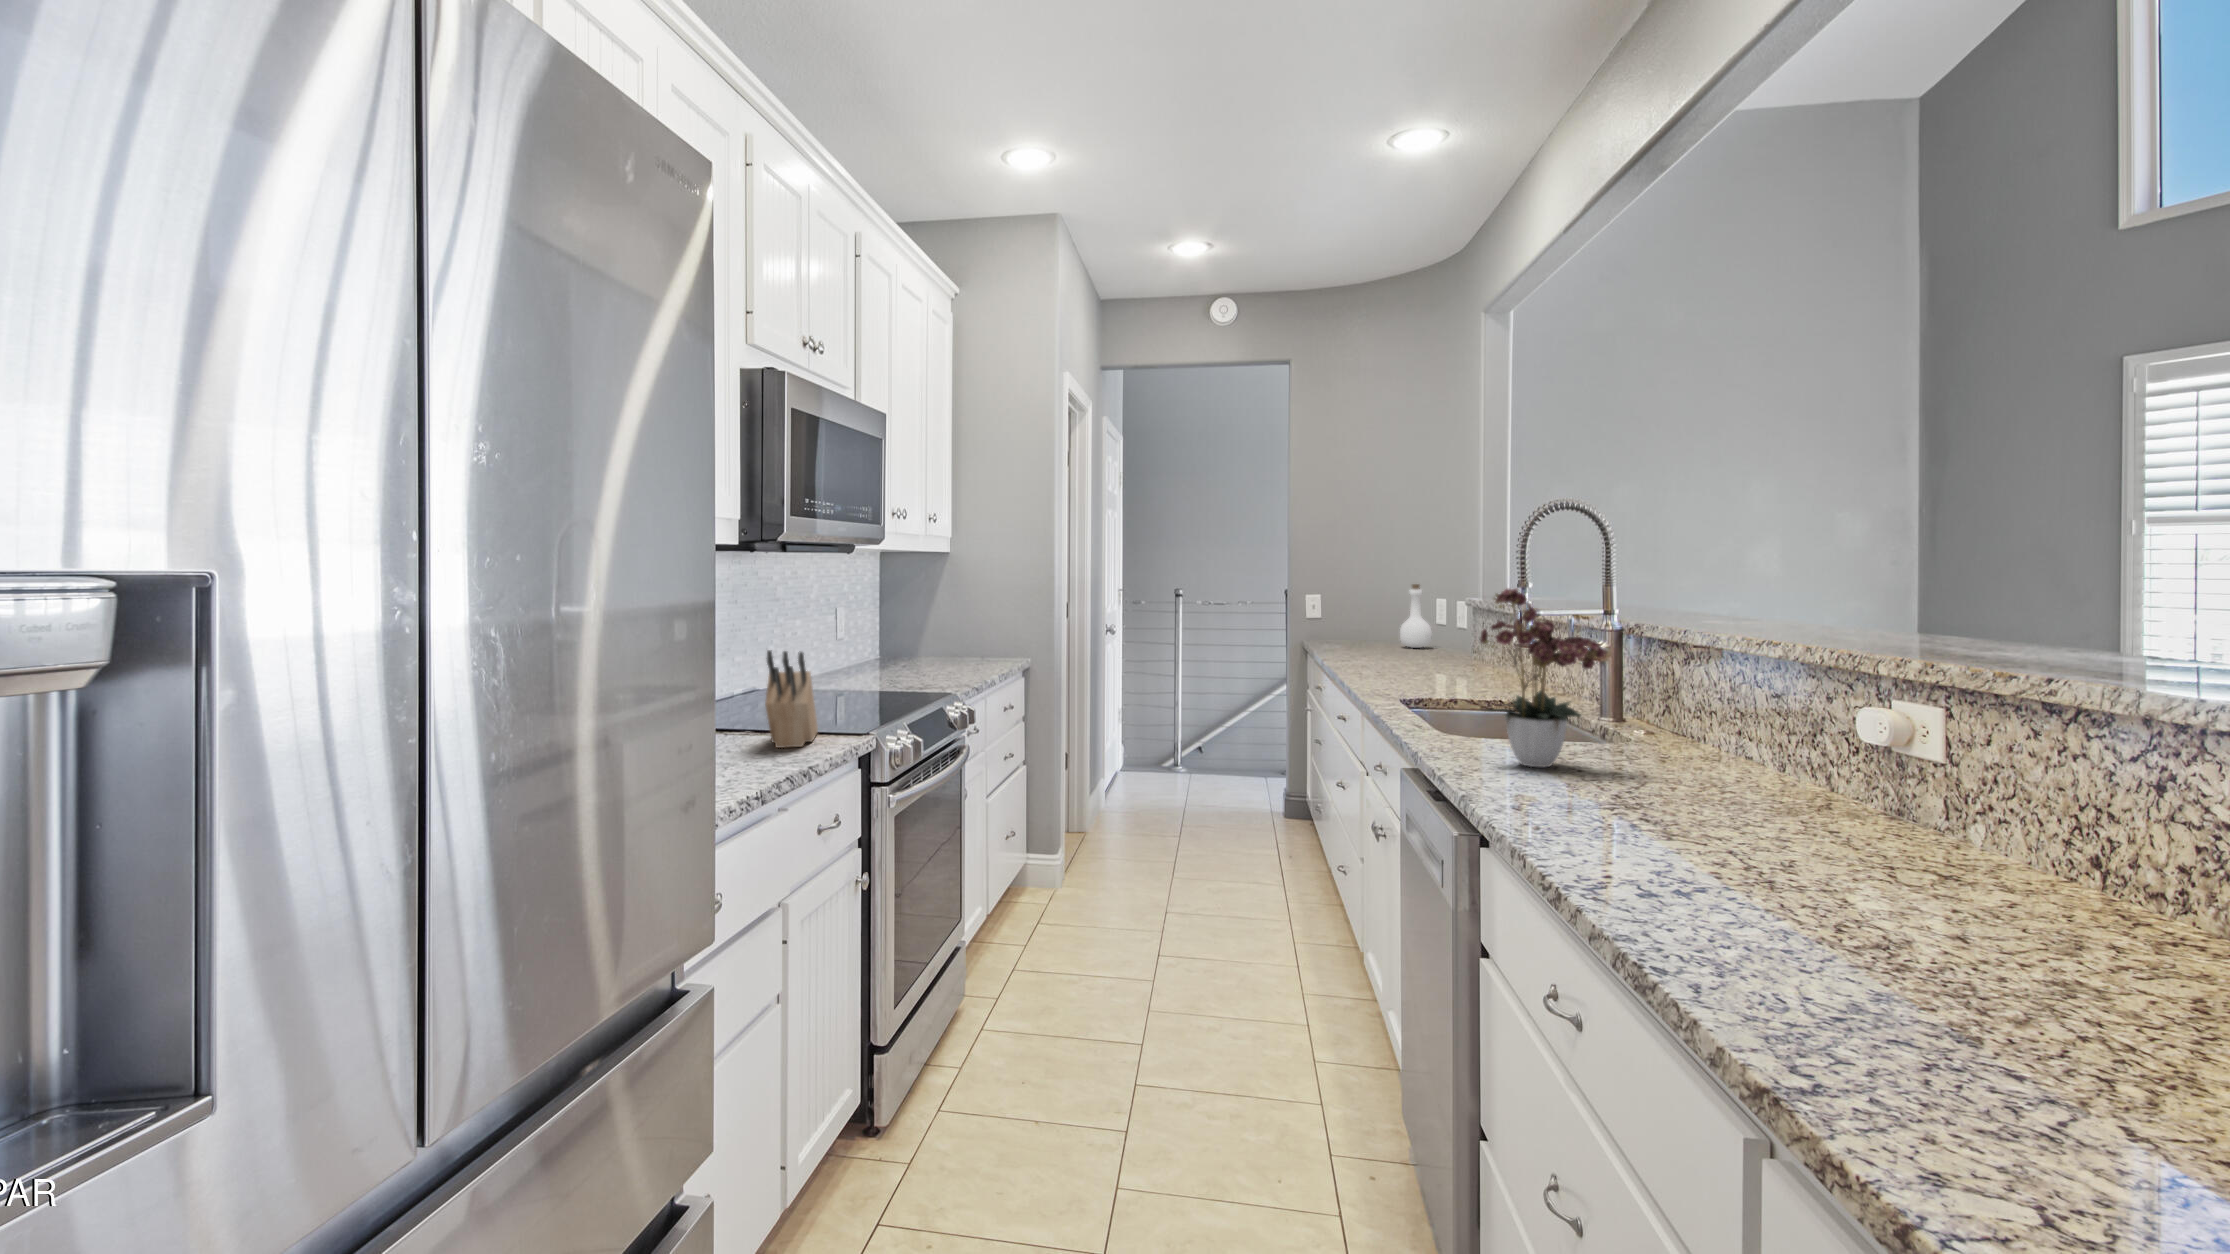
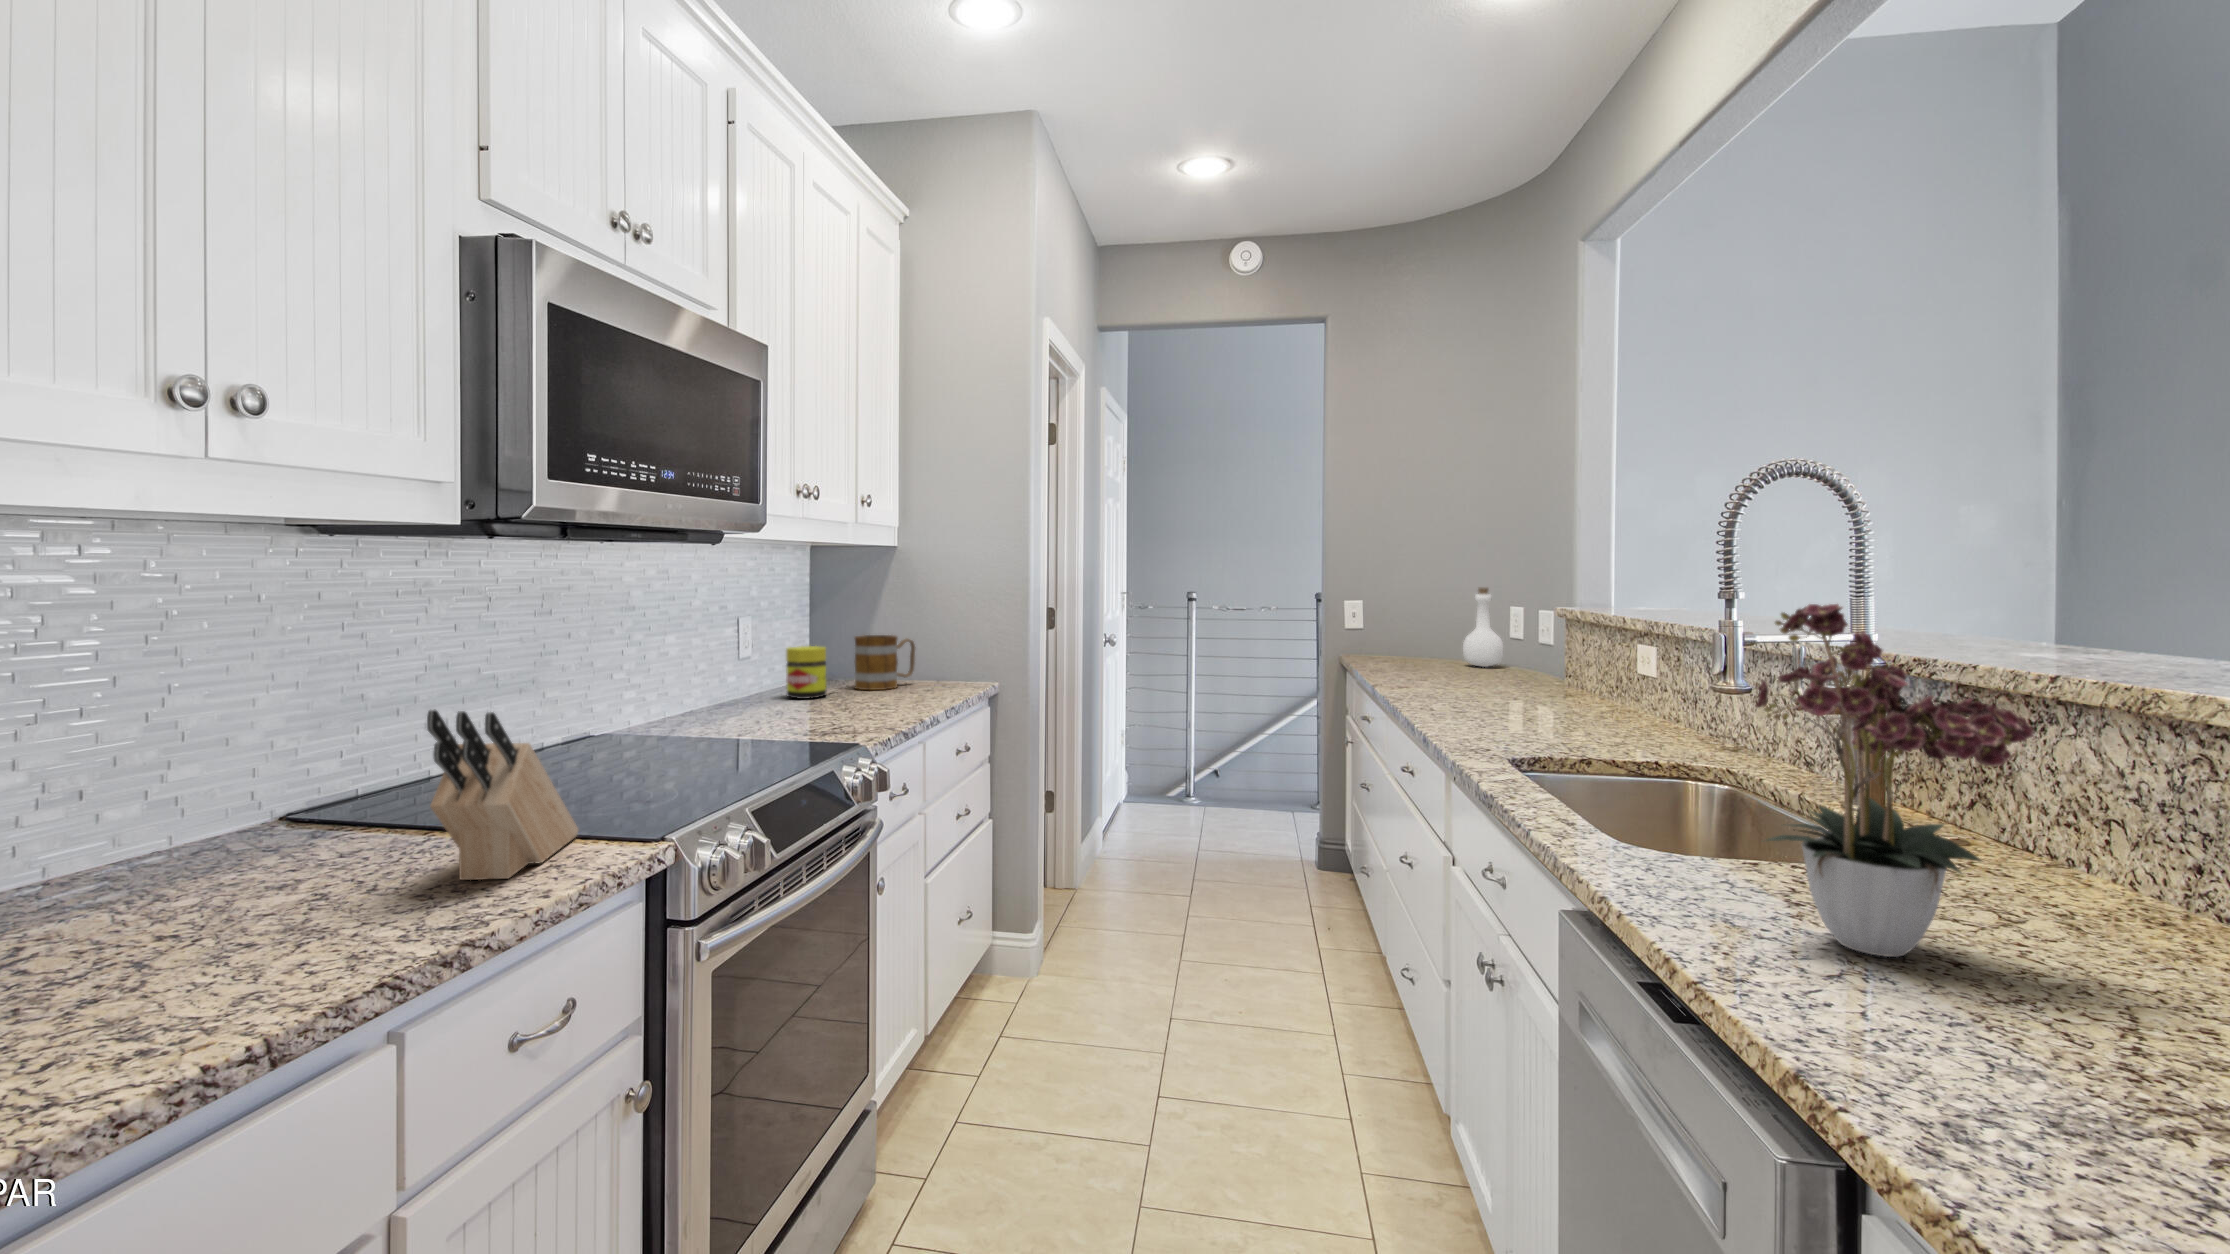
mug: none [918,623,965,665] -> present [855,635,915,690]
jar: none [870,631,901,671] -> present [786,646,826,699]

